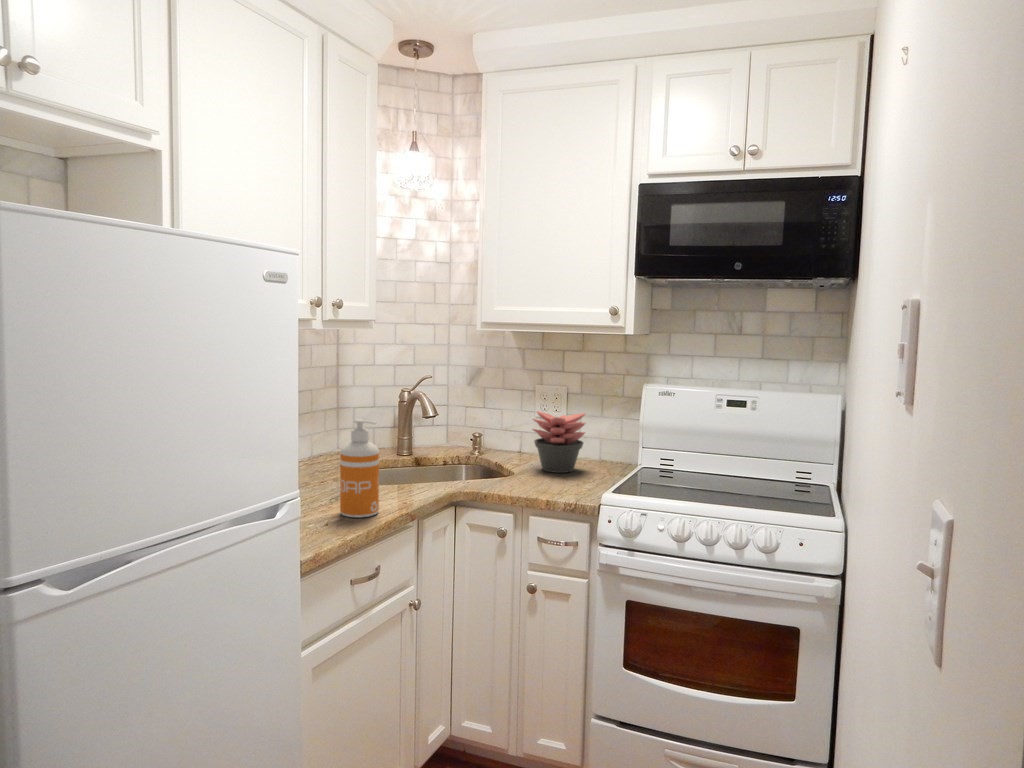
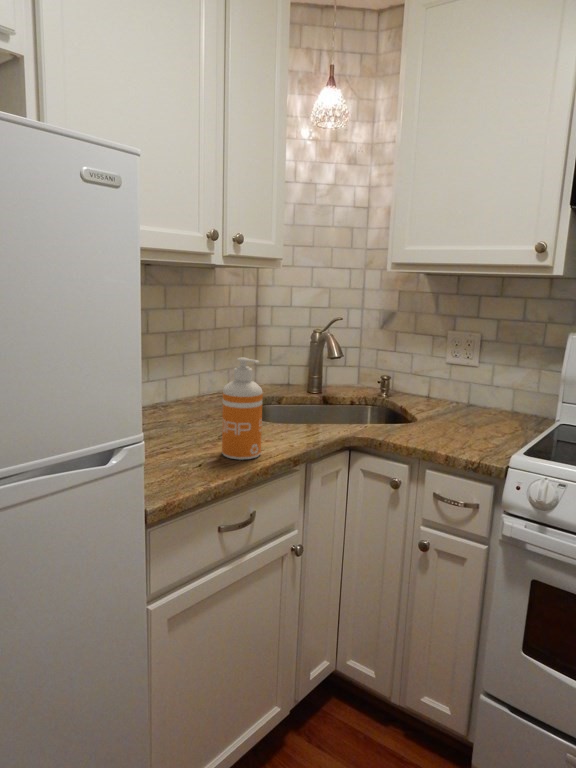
succulent plant: present [532,411,585,473] -> none [439,358,500,424]

